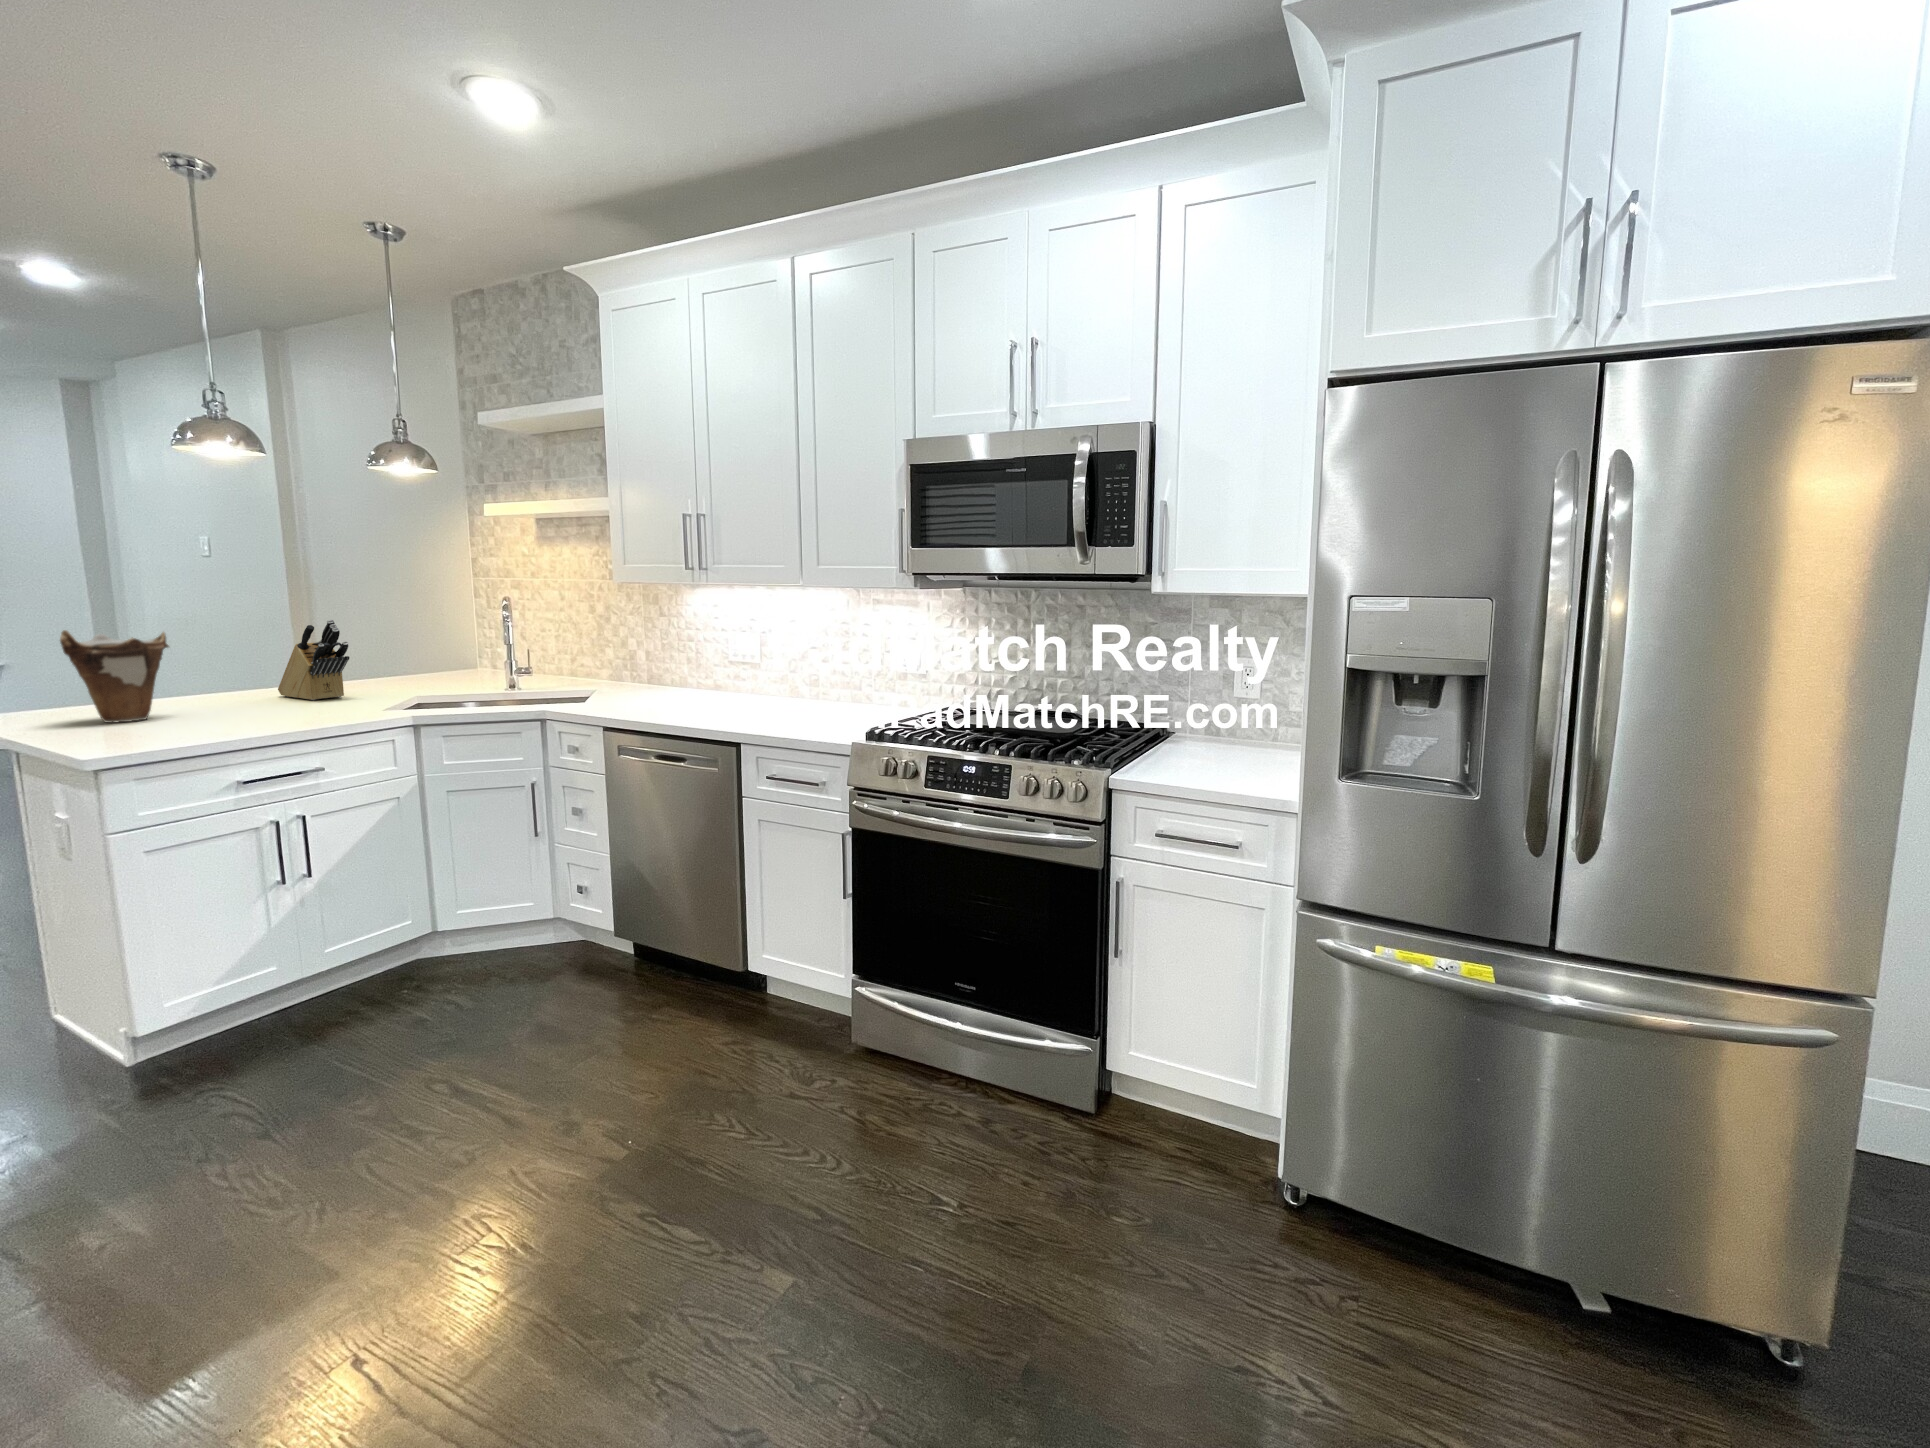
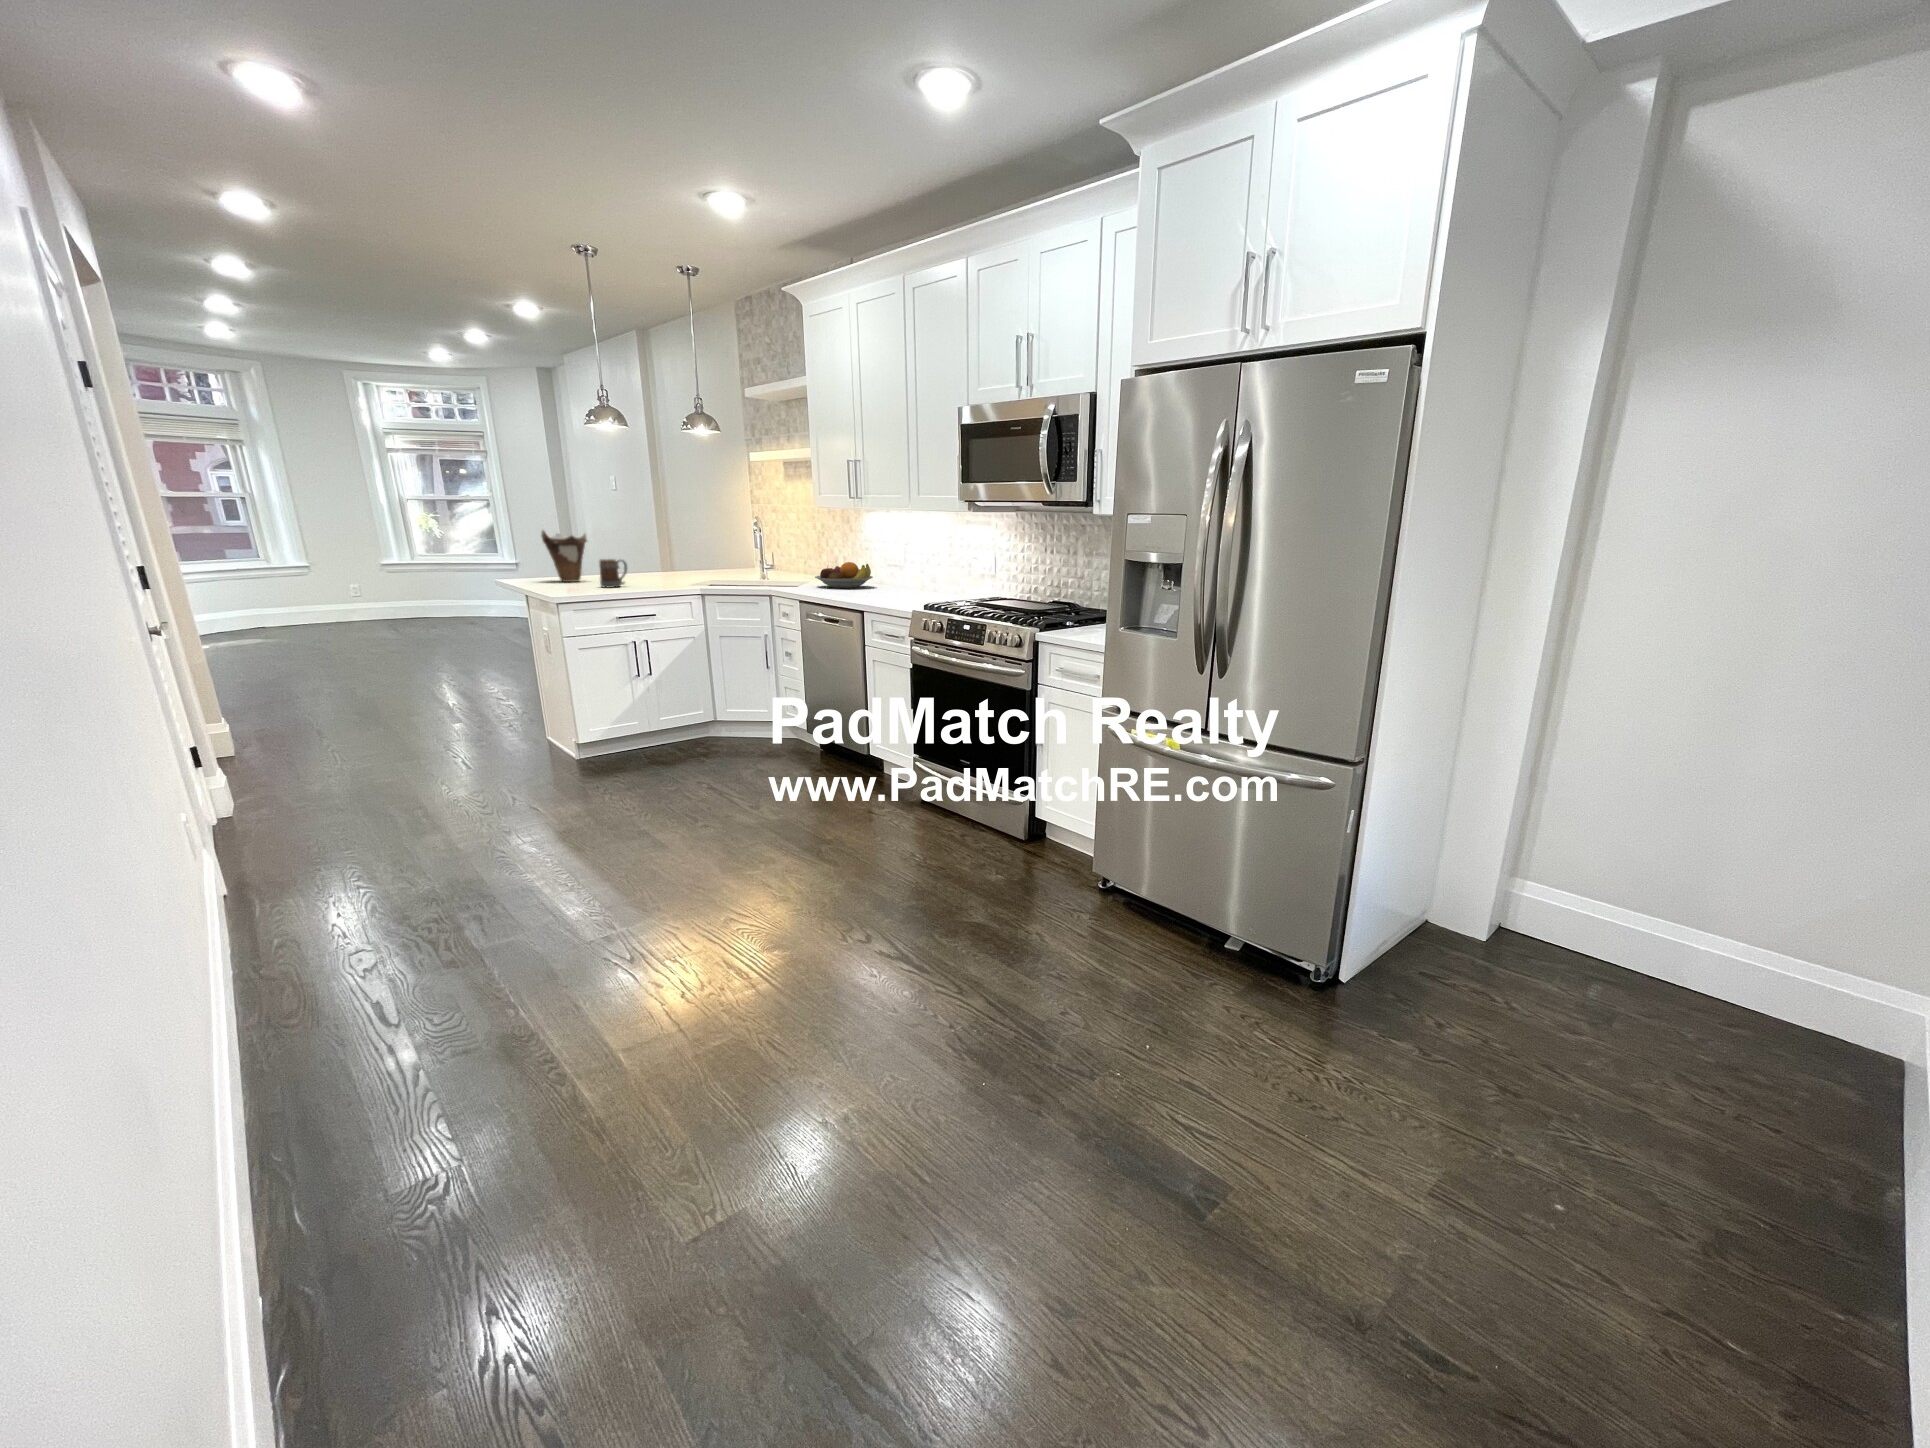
knife block: present [278,620,349,700] -> none [642,529,674,579]
fruit bowl: none [618,661,712,701] -> present [815,562,873,588]
mug: none [200,679,262,732] -> present [599,559,627,588]

